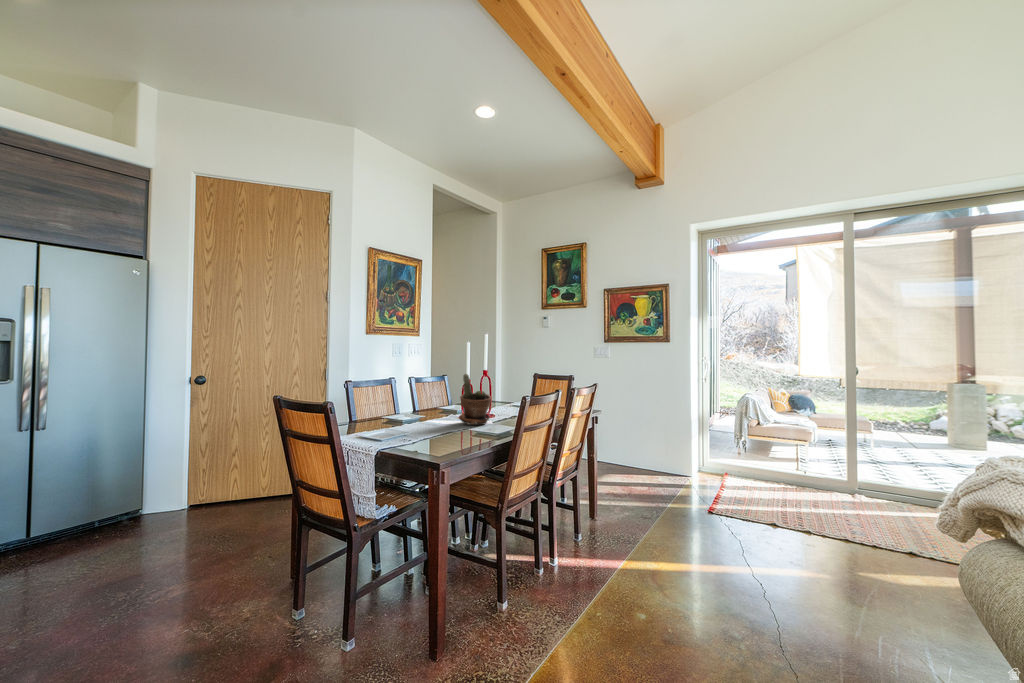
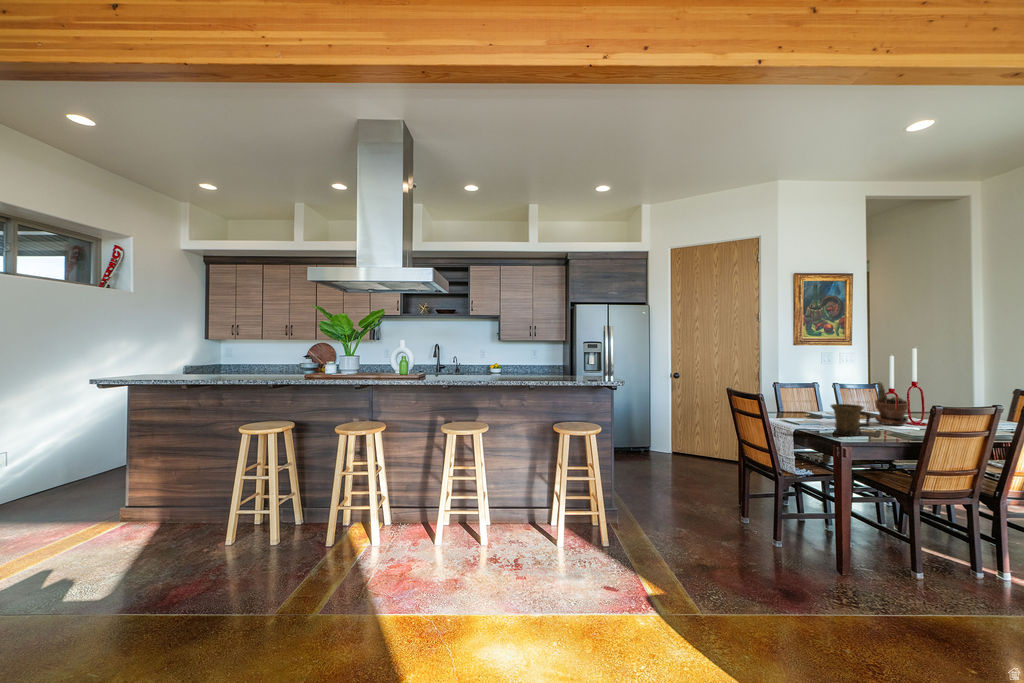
mug: none [426,407,472,453] -> present [831,404,871,436]

